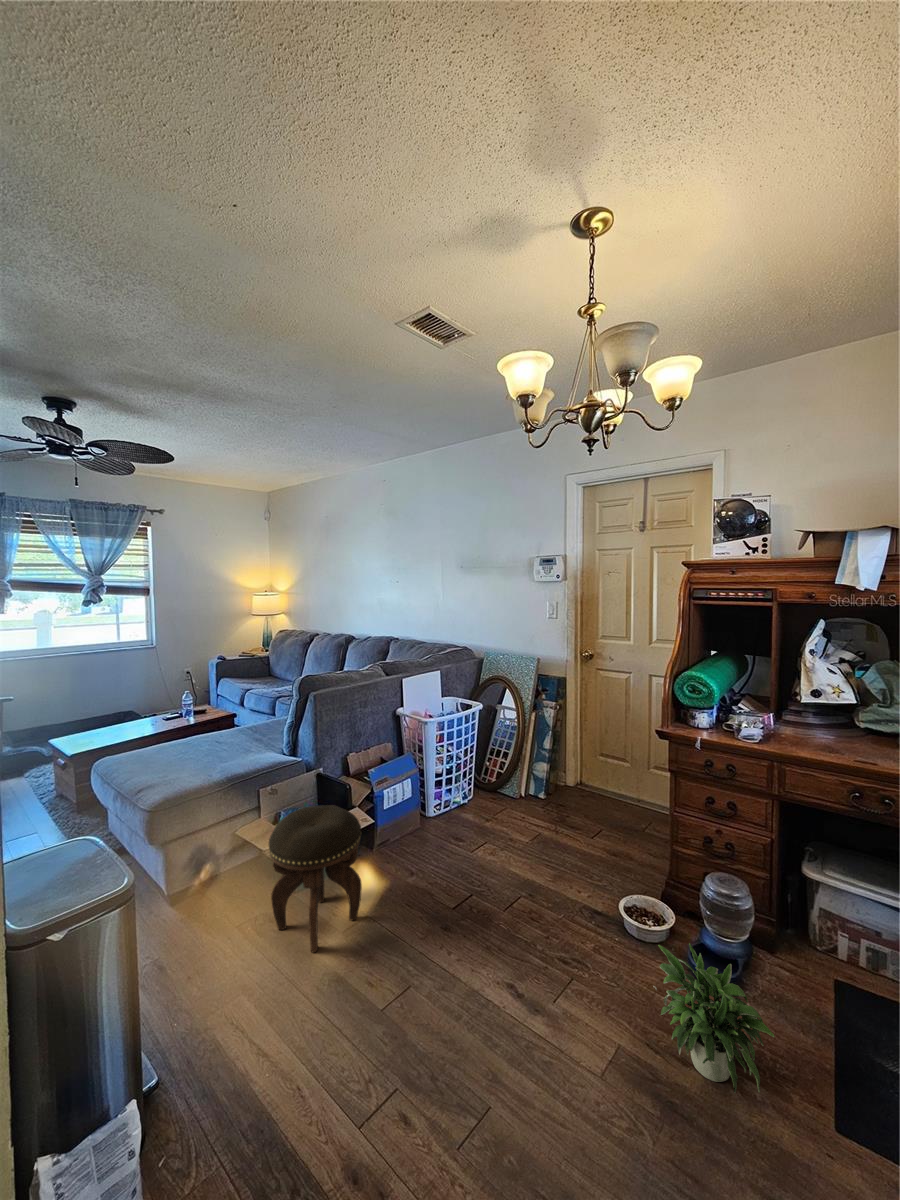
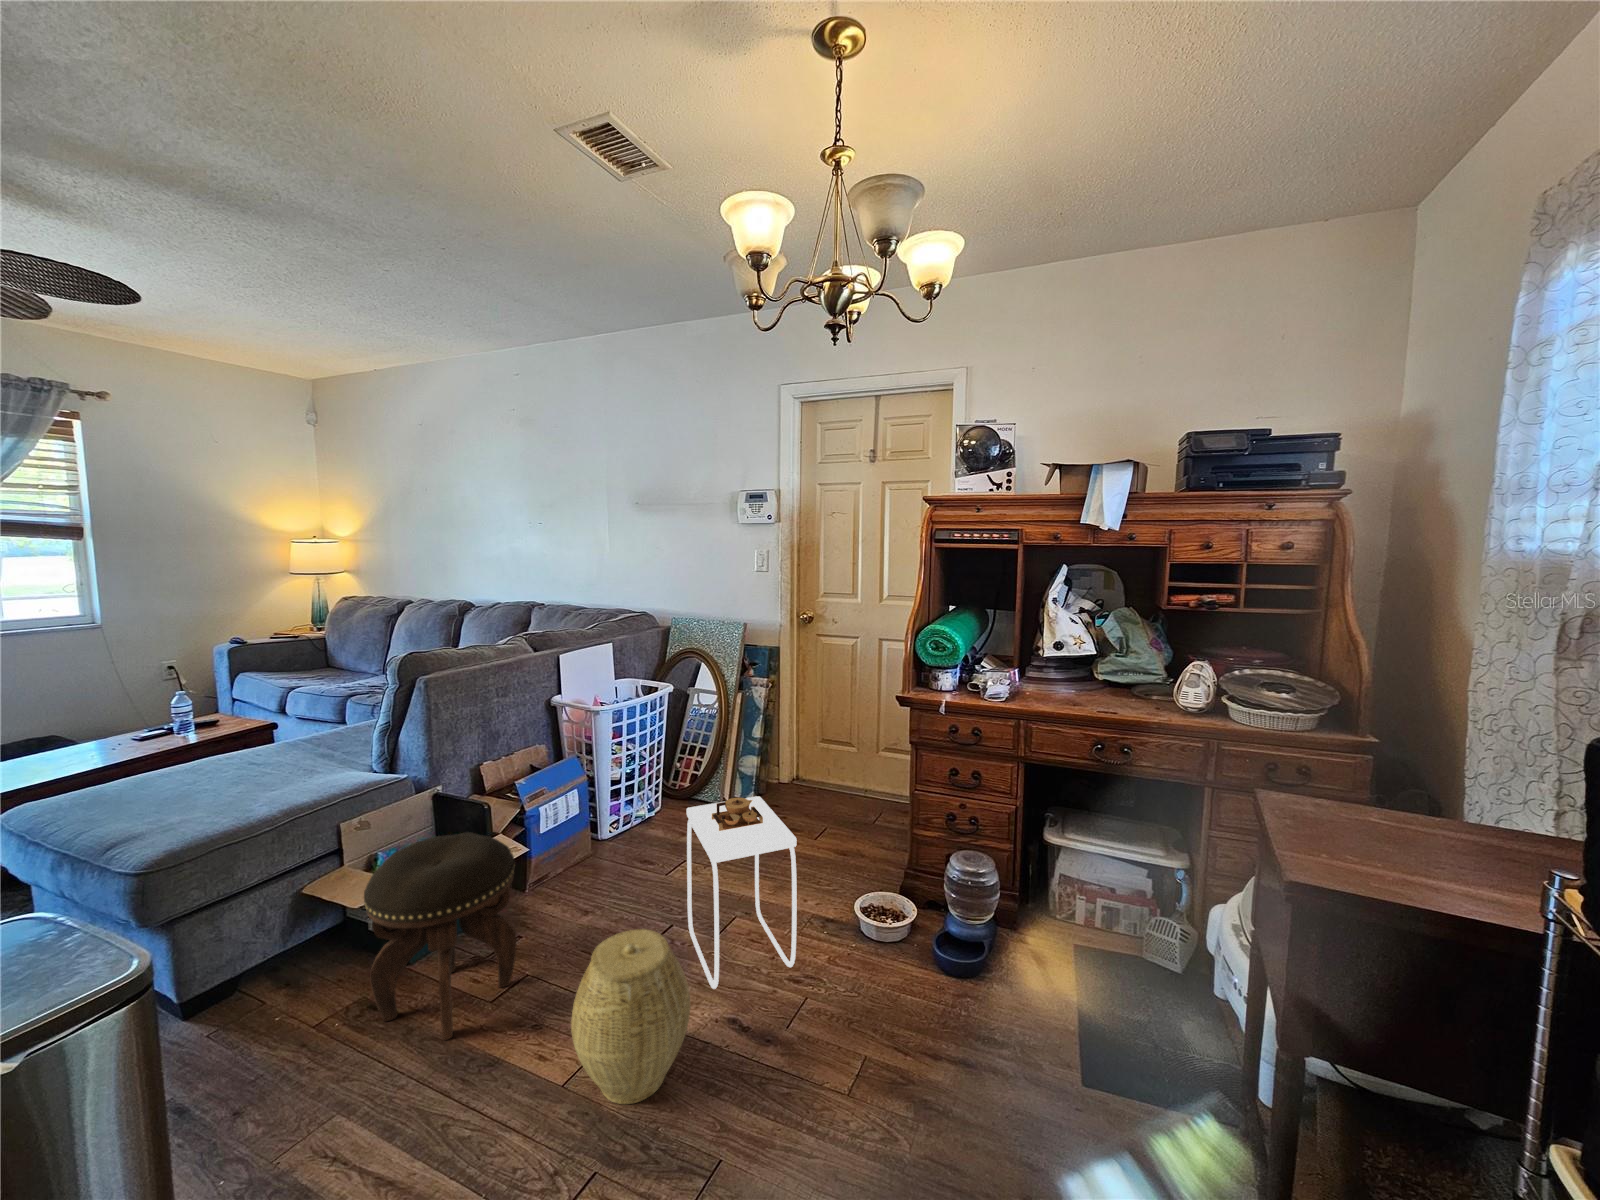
side table: none [482,802,565,955] -> present [687,796,797,989]
woven basket: none [389,899,475,1037] -> present [571,929,690,1104]
potted plant: present [653,944,774,1093] -> none [896,926,1024,1070]

